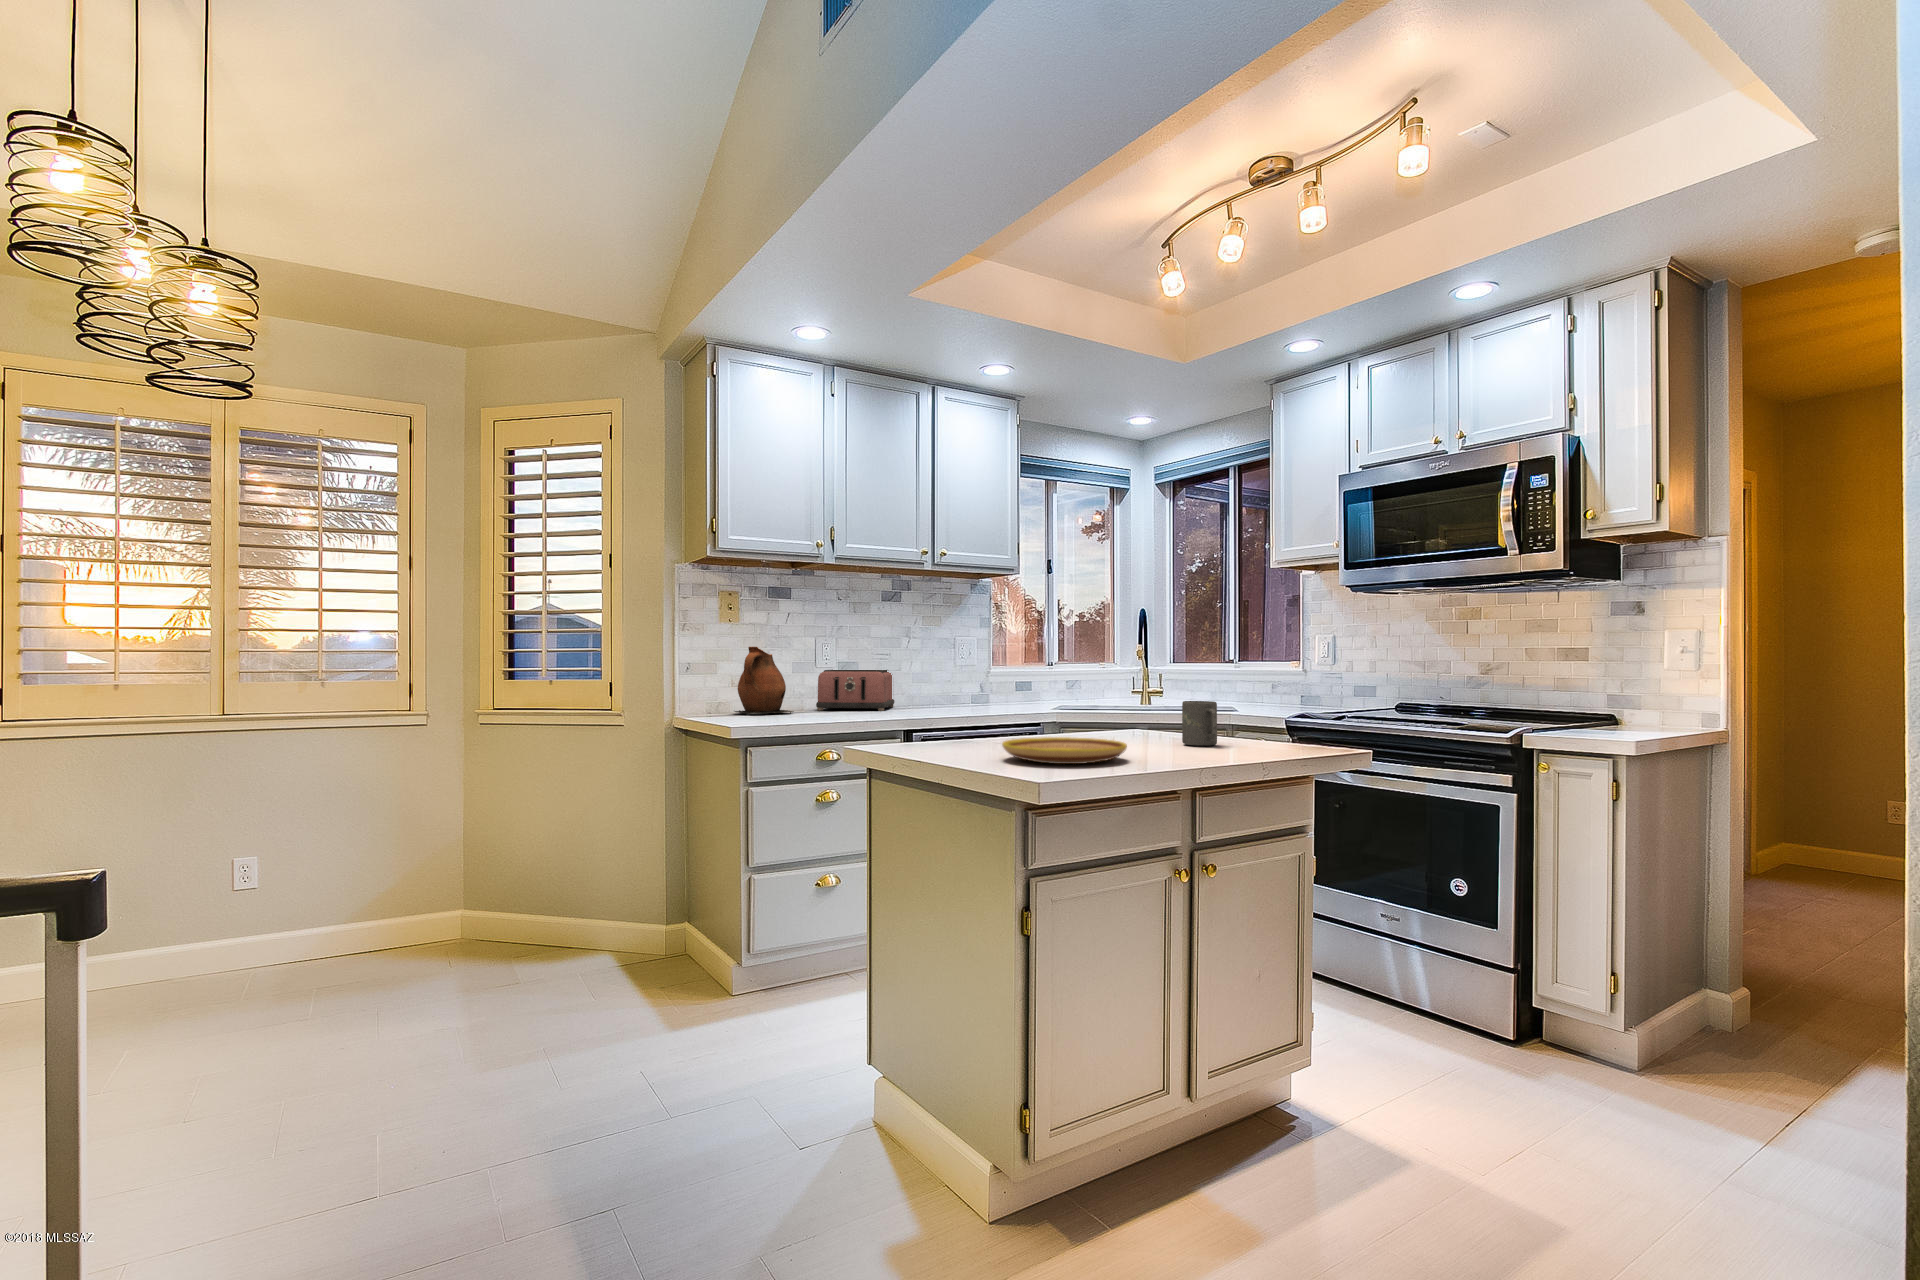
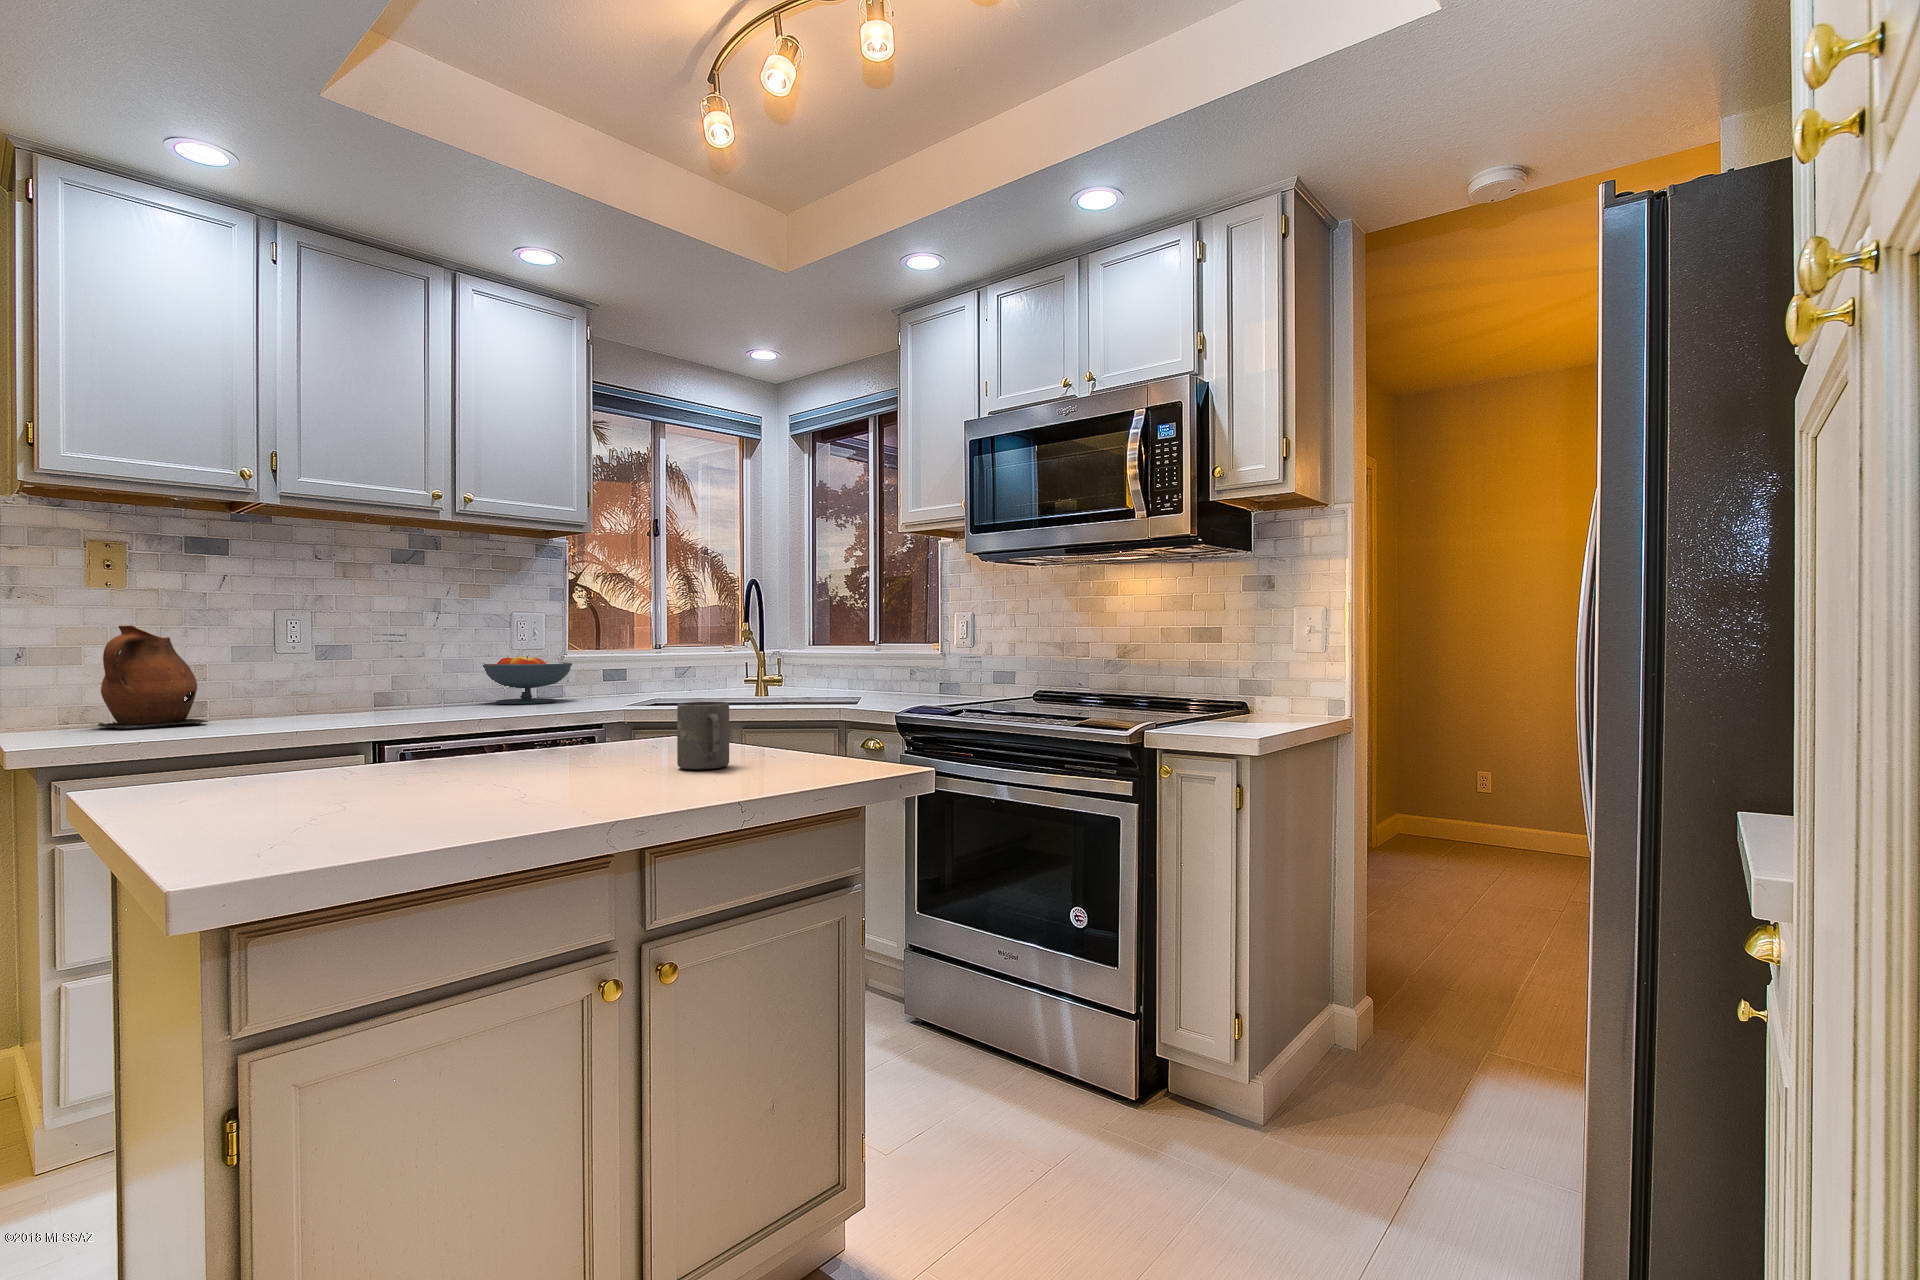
fruit bowl: none [932,664,997,706] -> present [483,655,572,704]
toaster: present [816,669,894,711] -> none [264,658,413,718]
plate: present [1002,737,1127,764] -> none [246,772,510,830]

